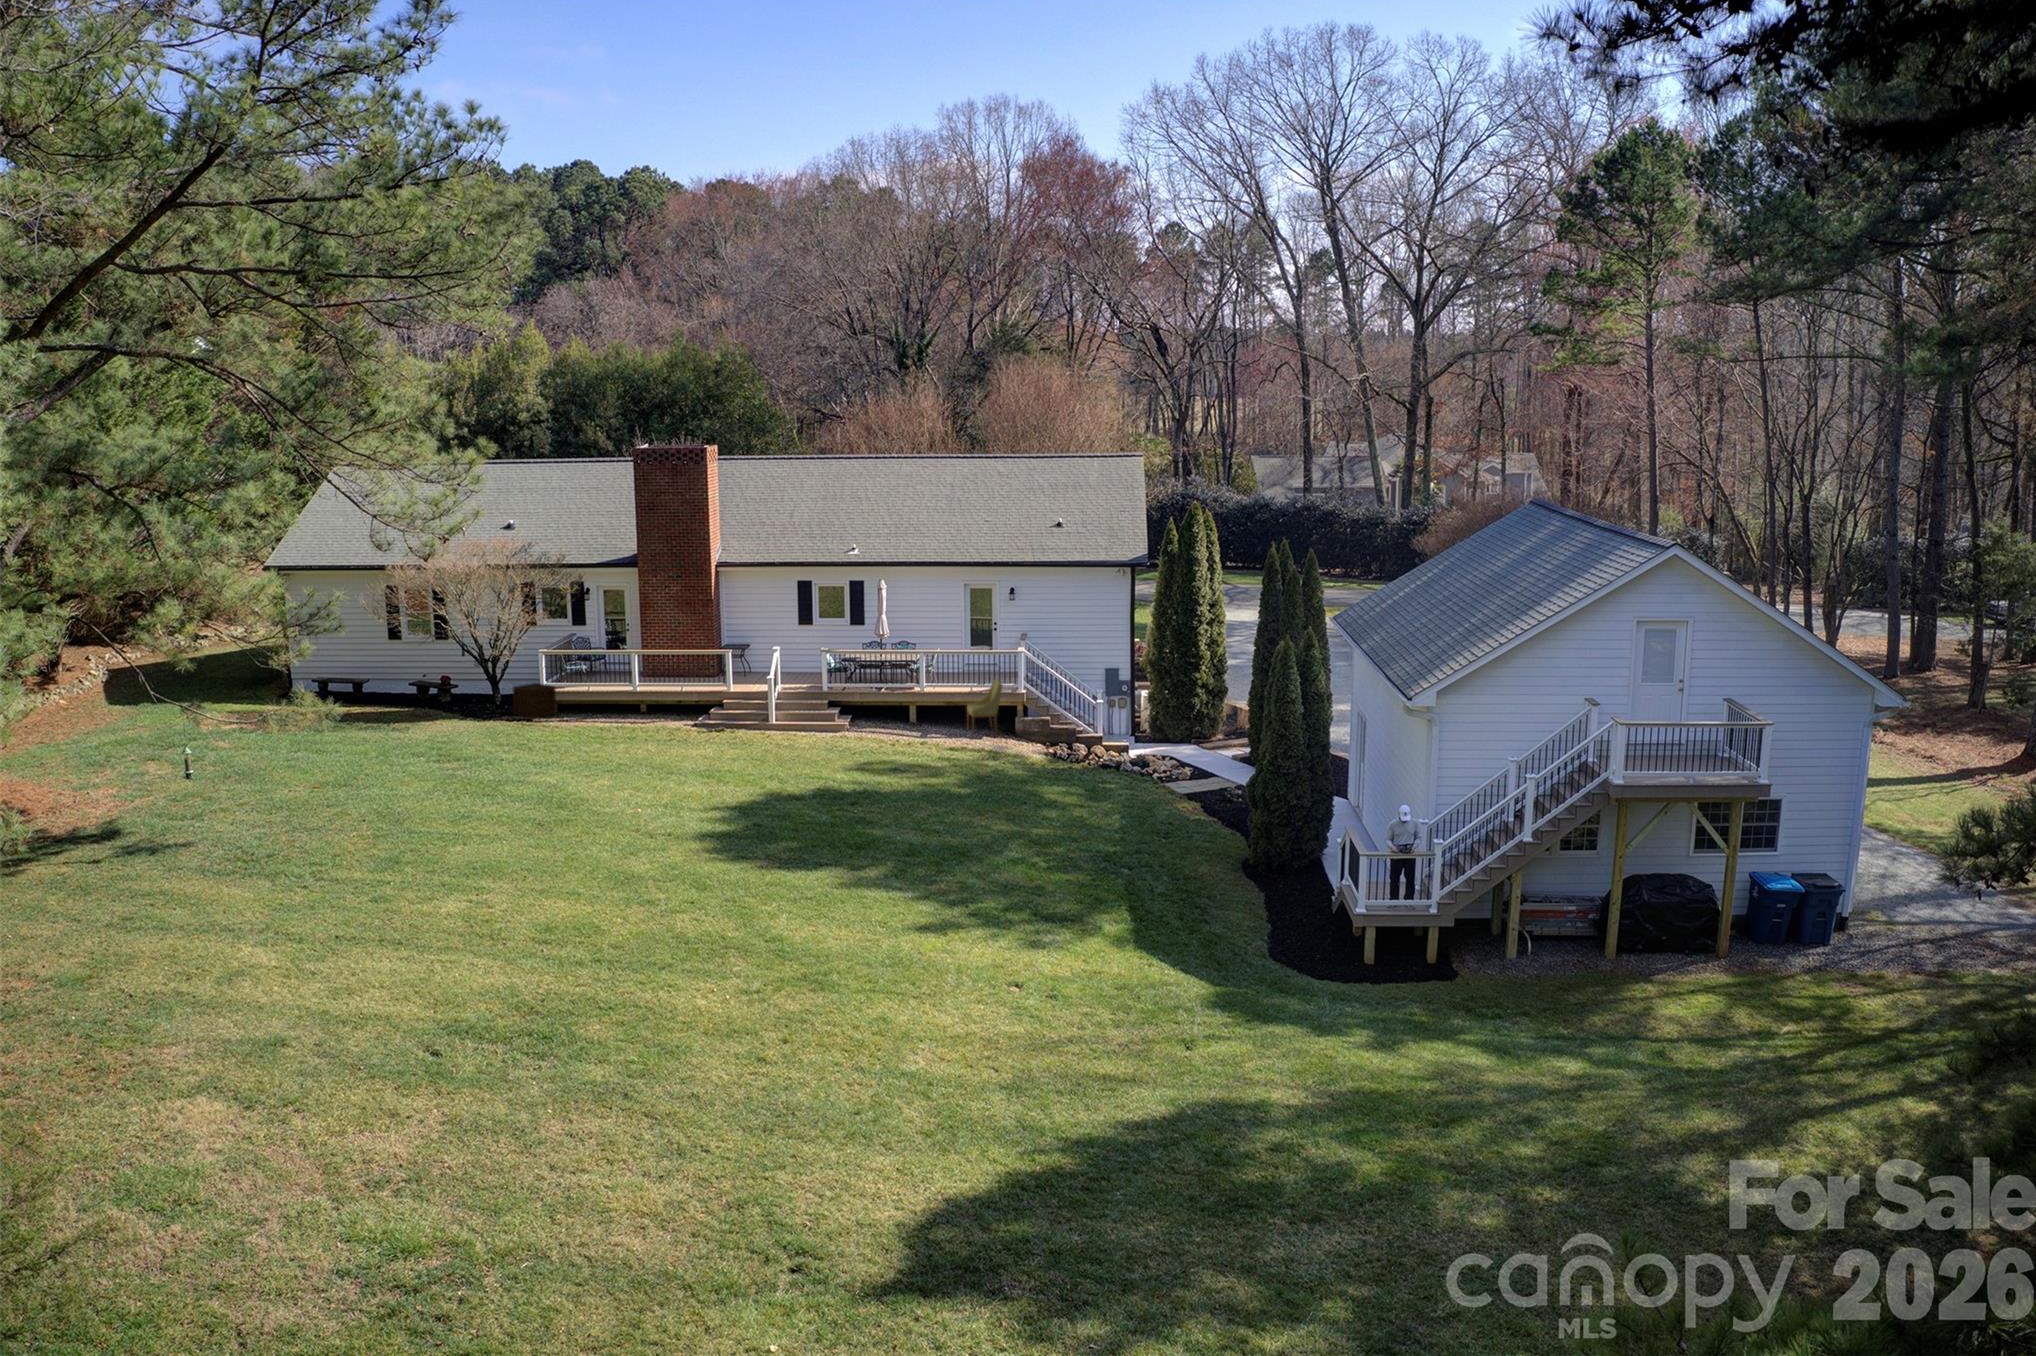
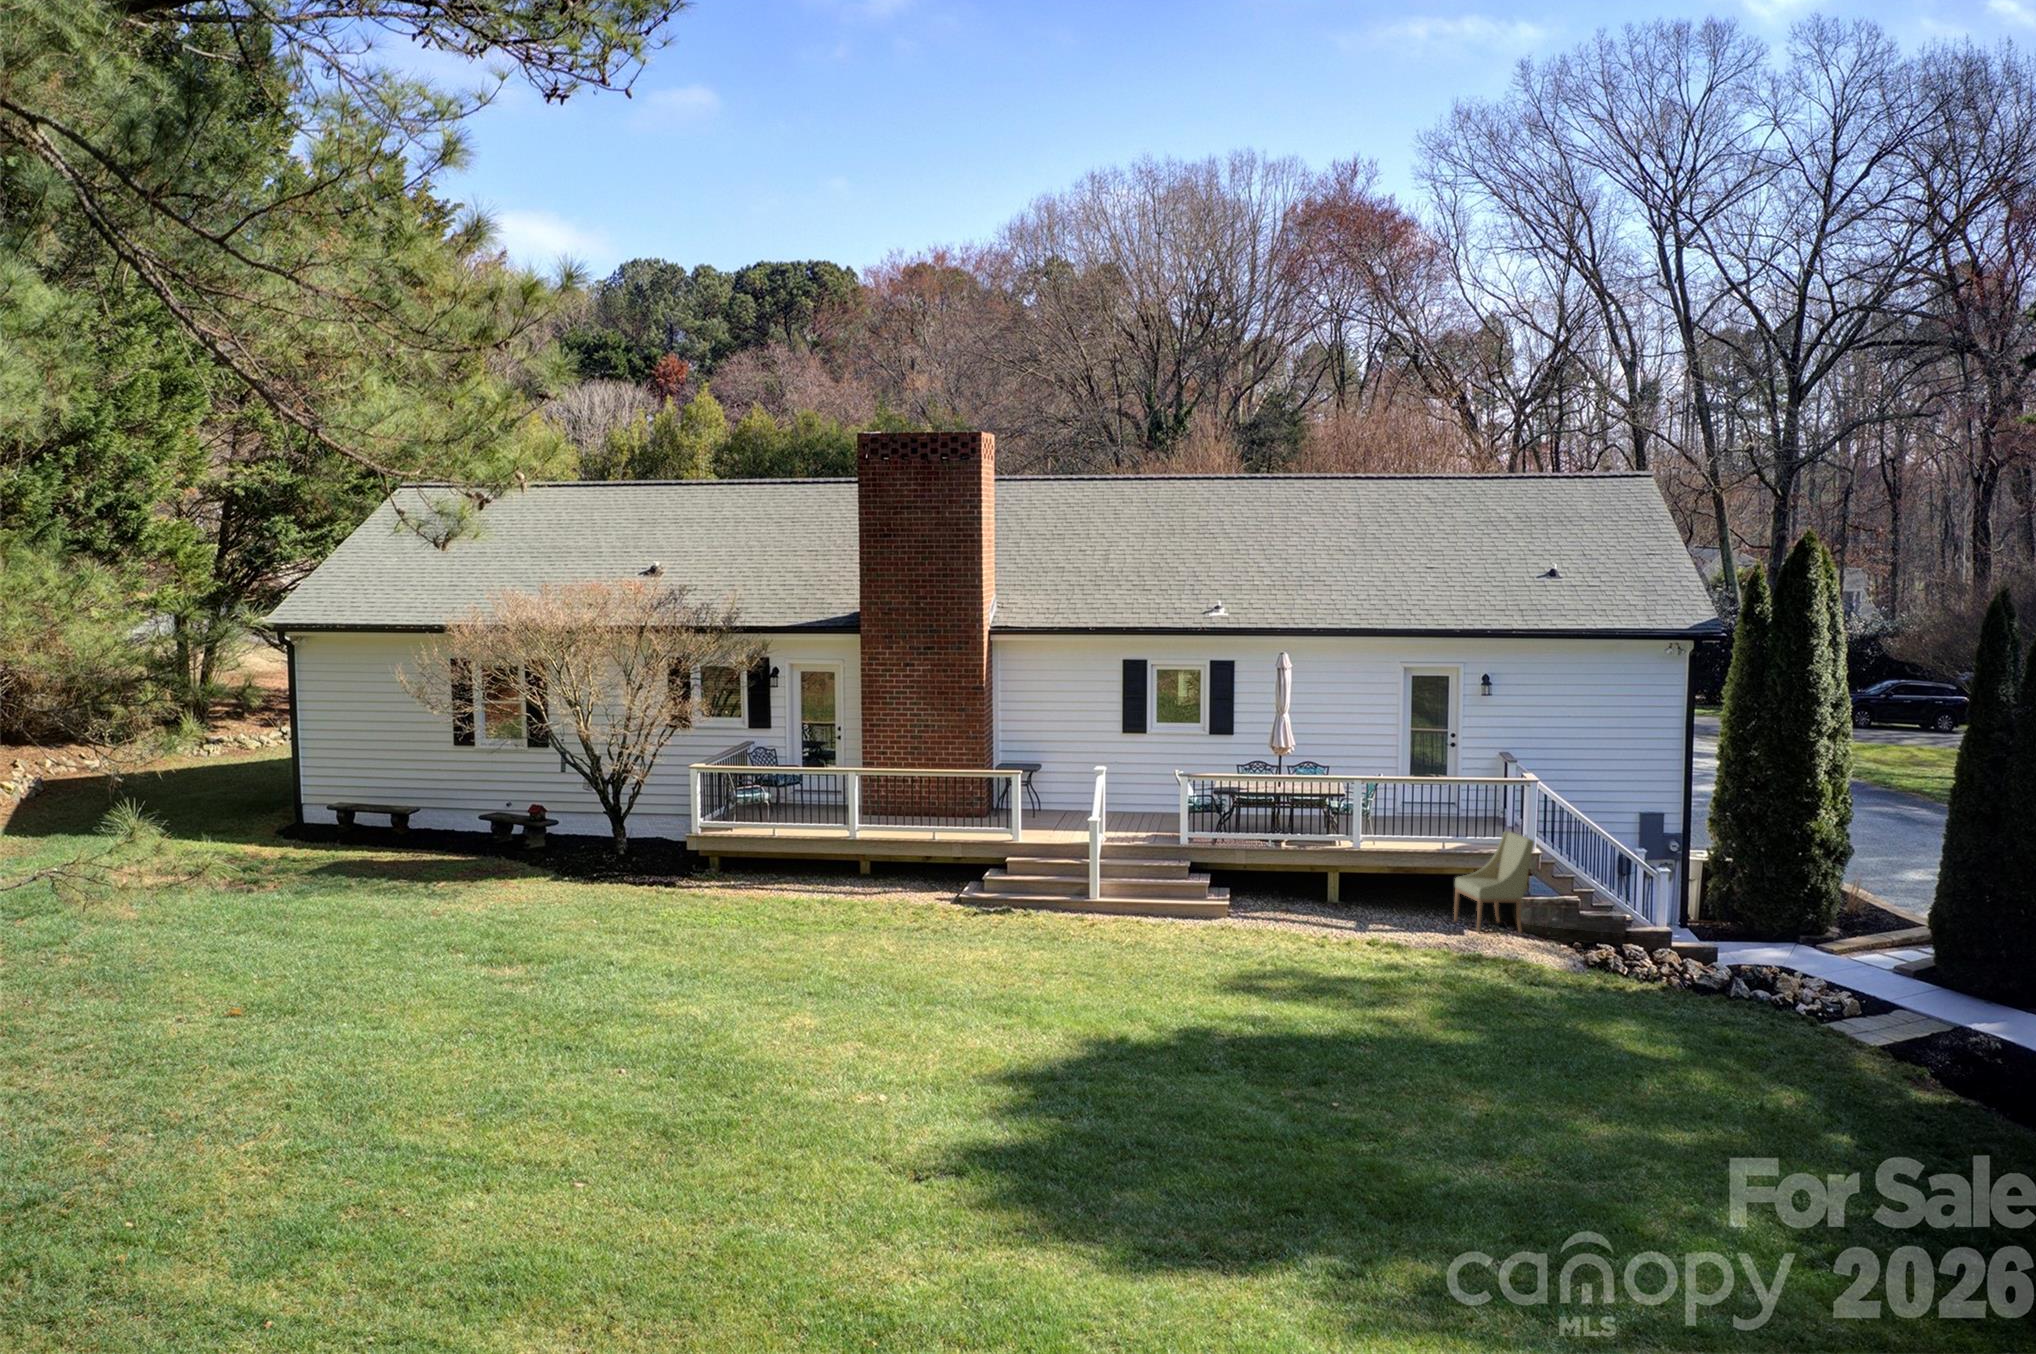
wooden crate: present [513,683,556,718] -> none [644,819,717,881]

